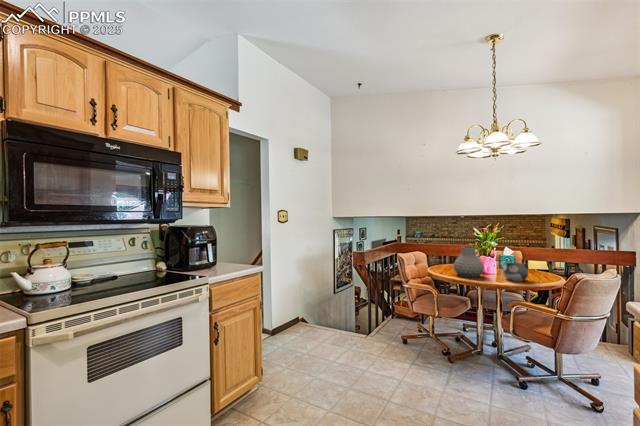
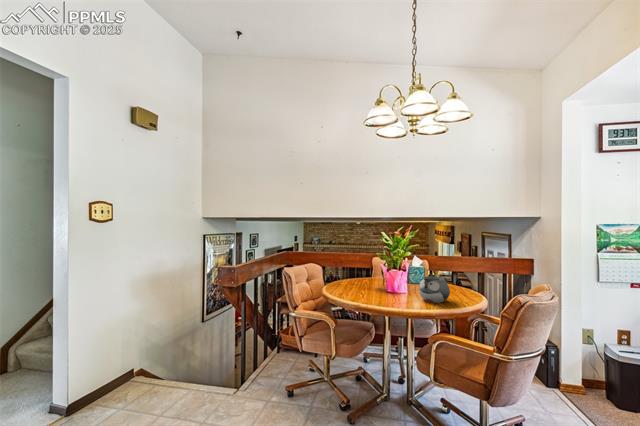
vase: present [454,247,484,277] -> none [357,256,396,299]

